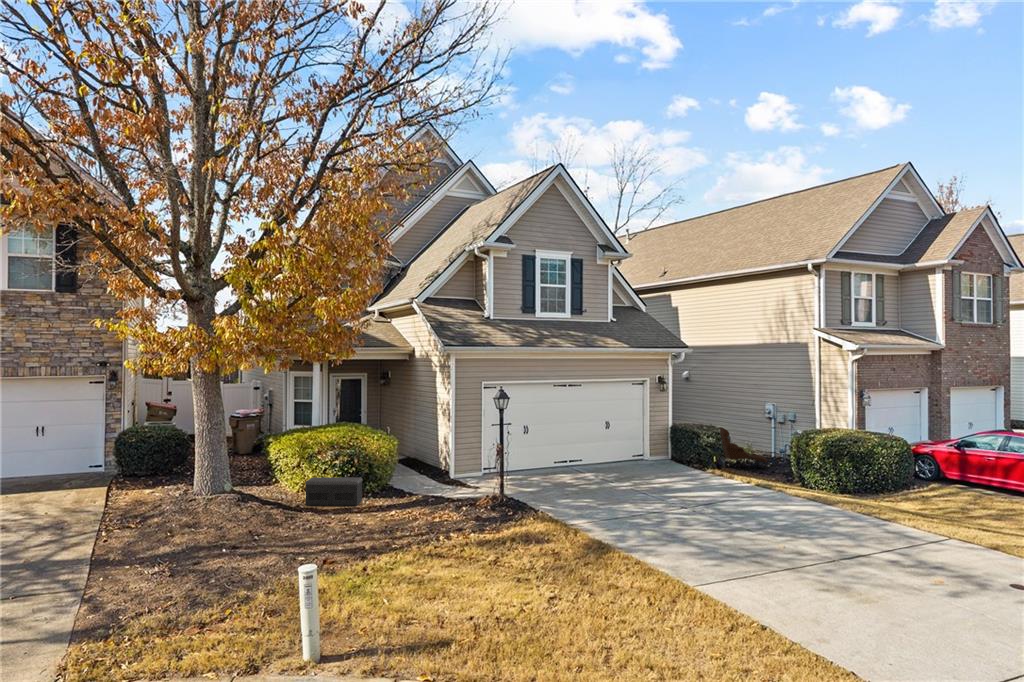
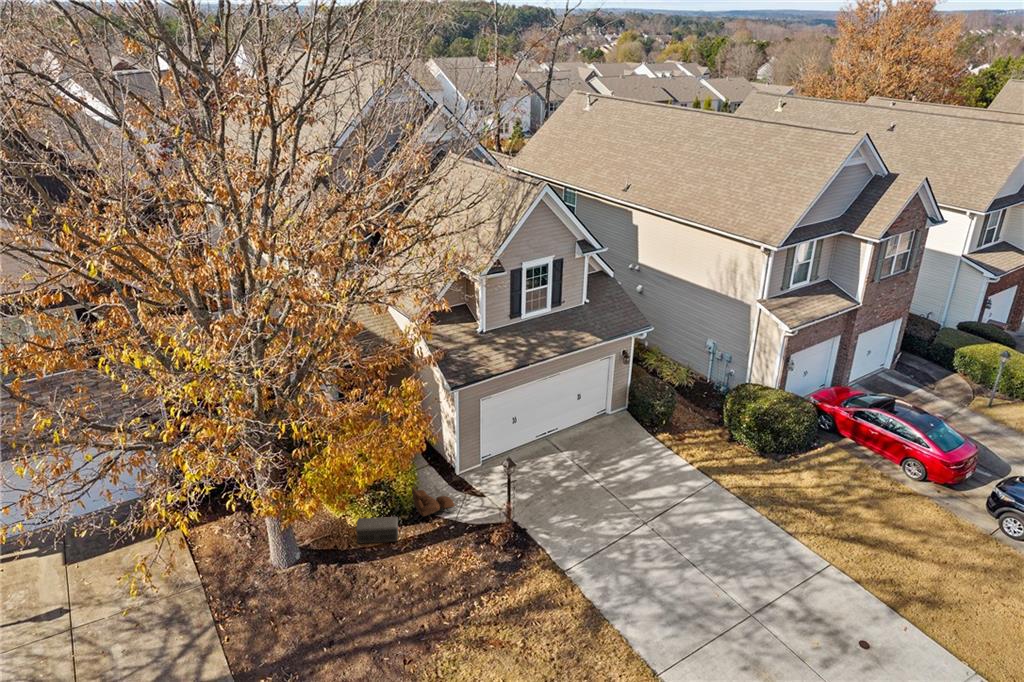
lounge chair: present [720,428,767,469] -> present [412,487,455,523]

